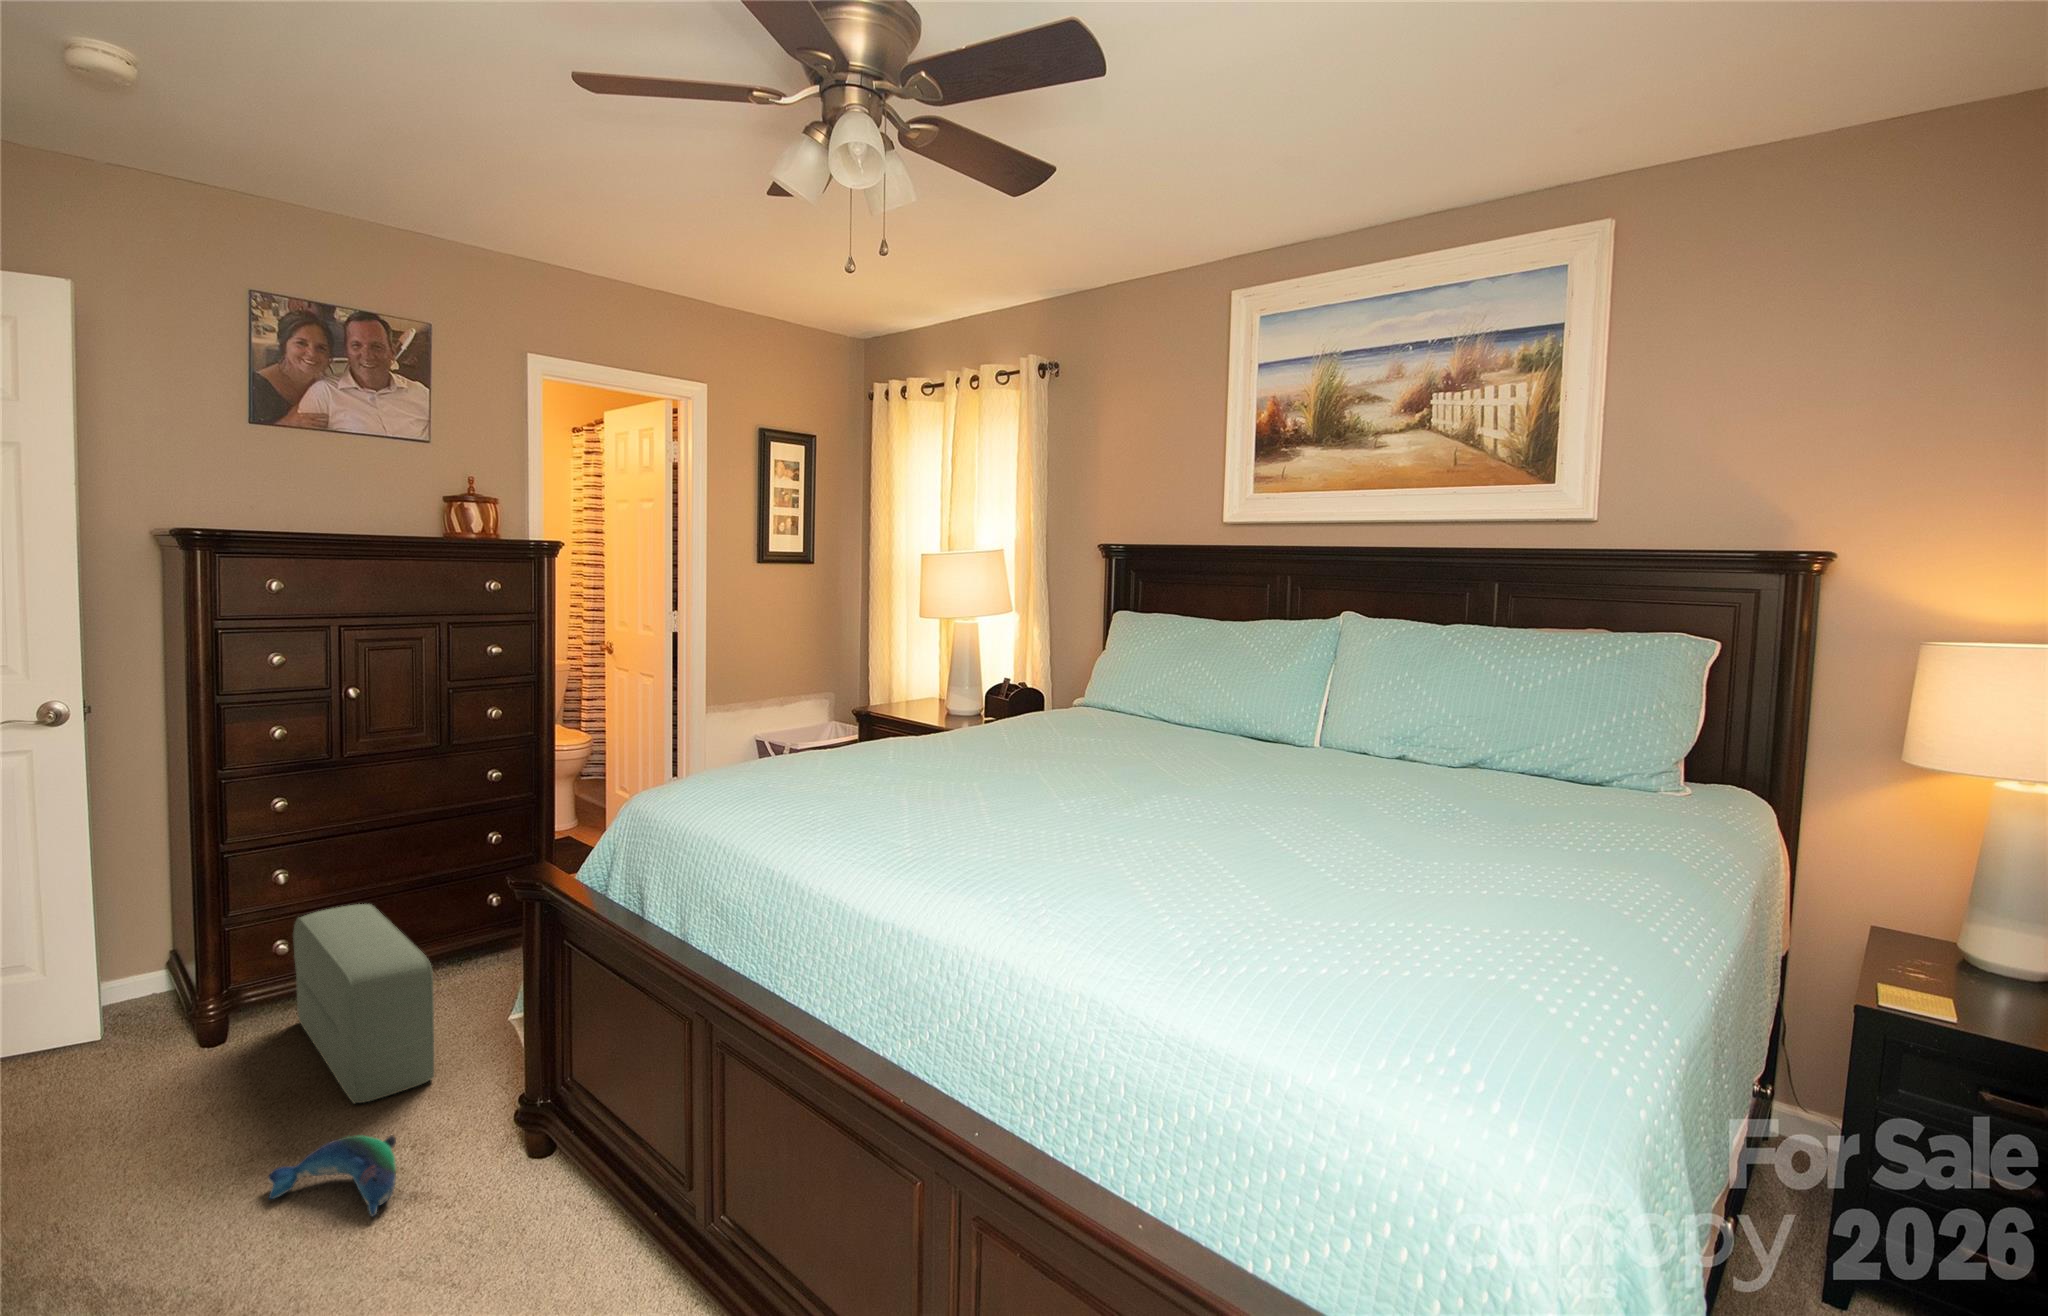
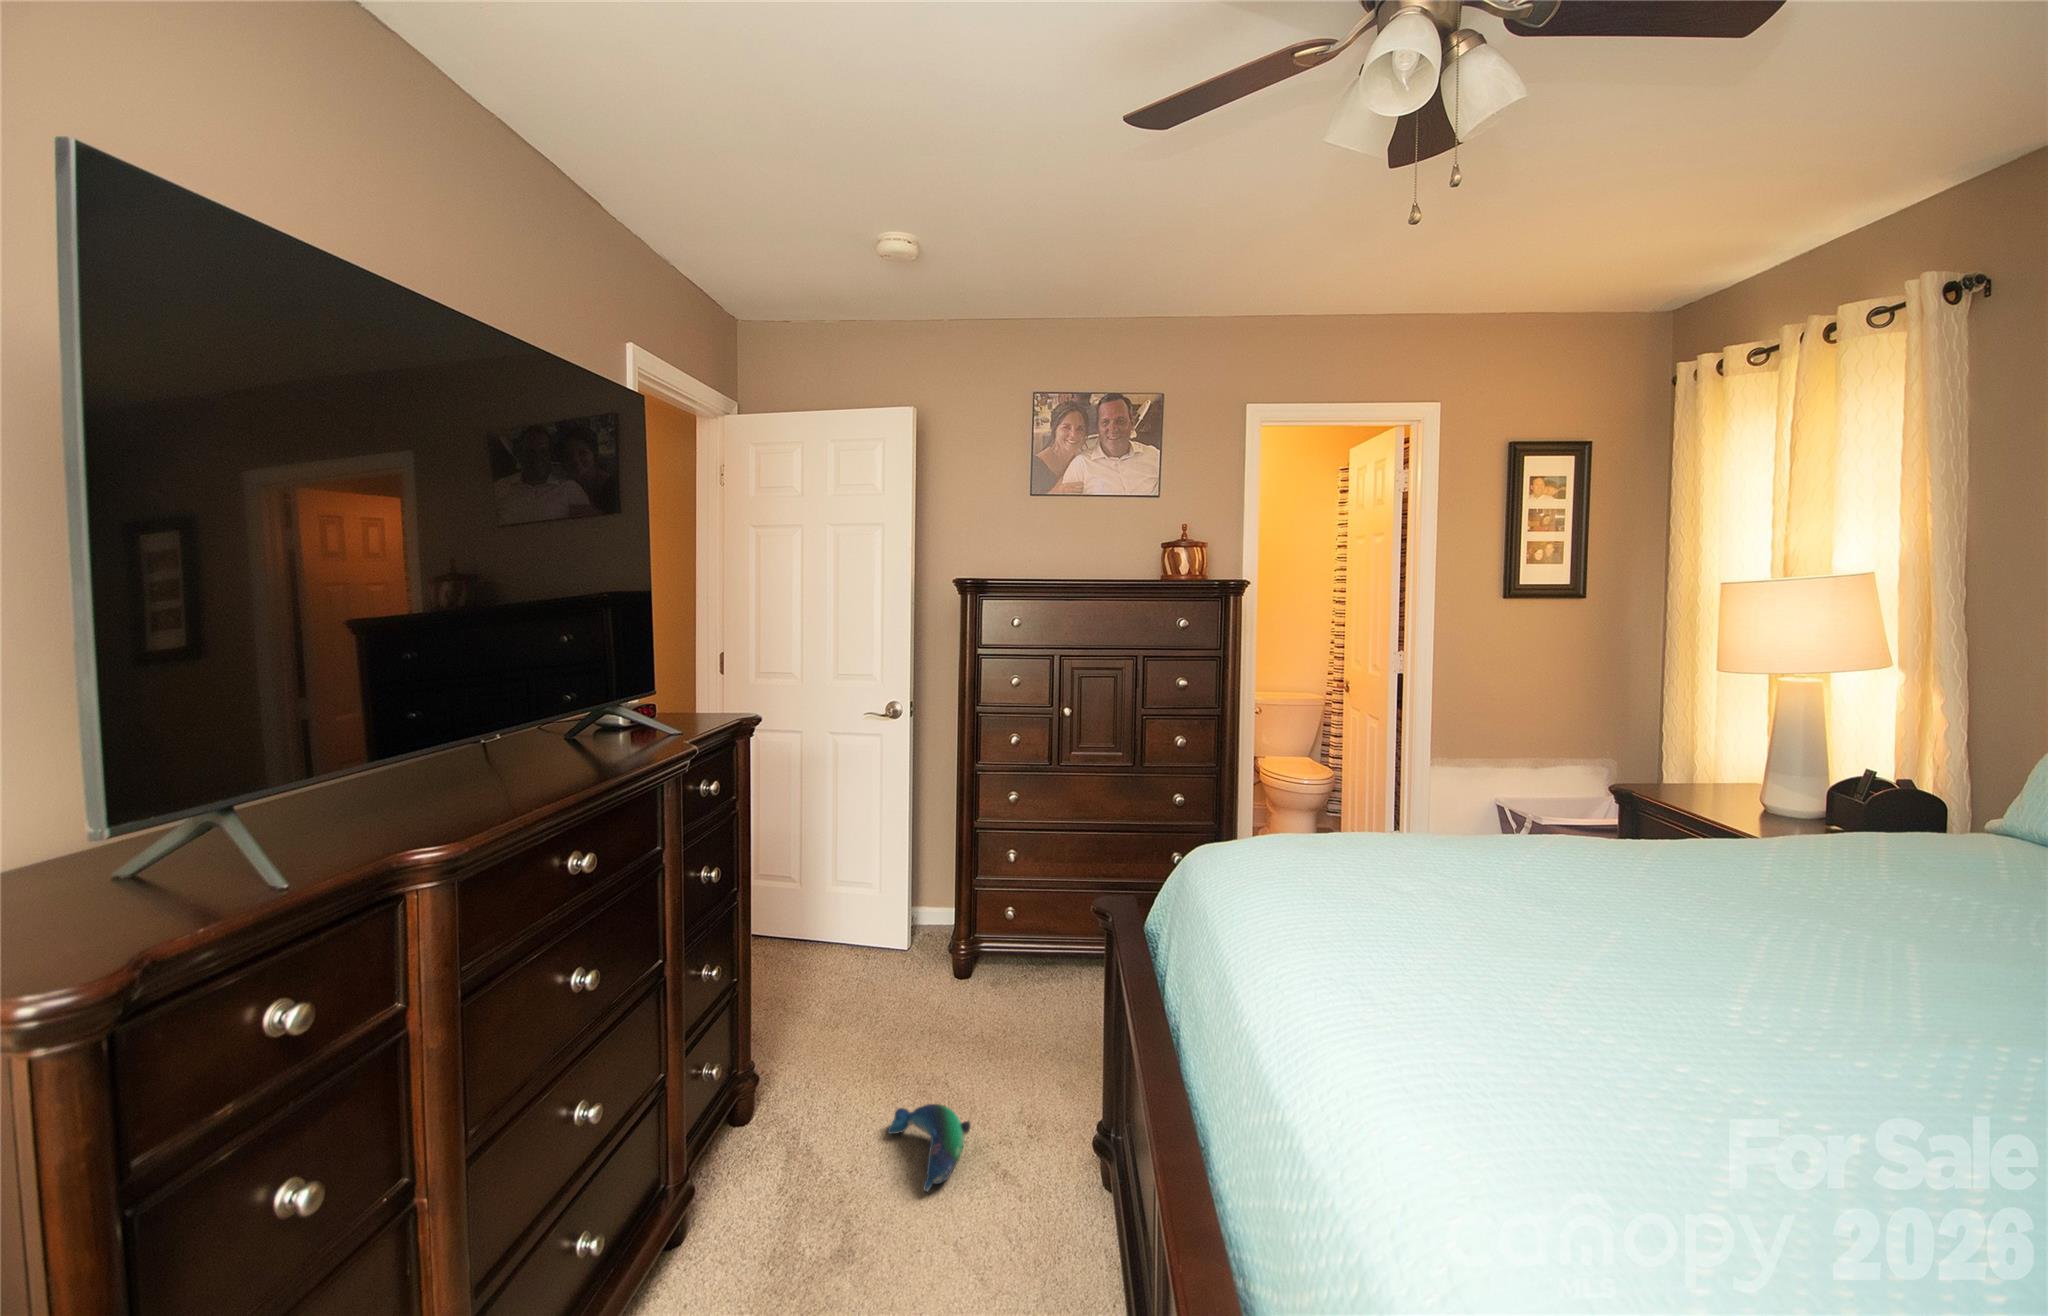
pouf: present [293,904,434,1103] -> none [986,896,1063,1080]

